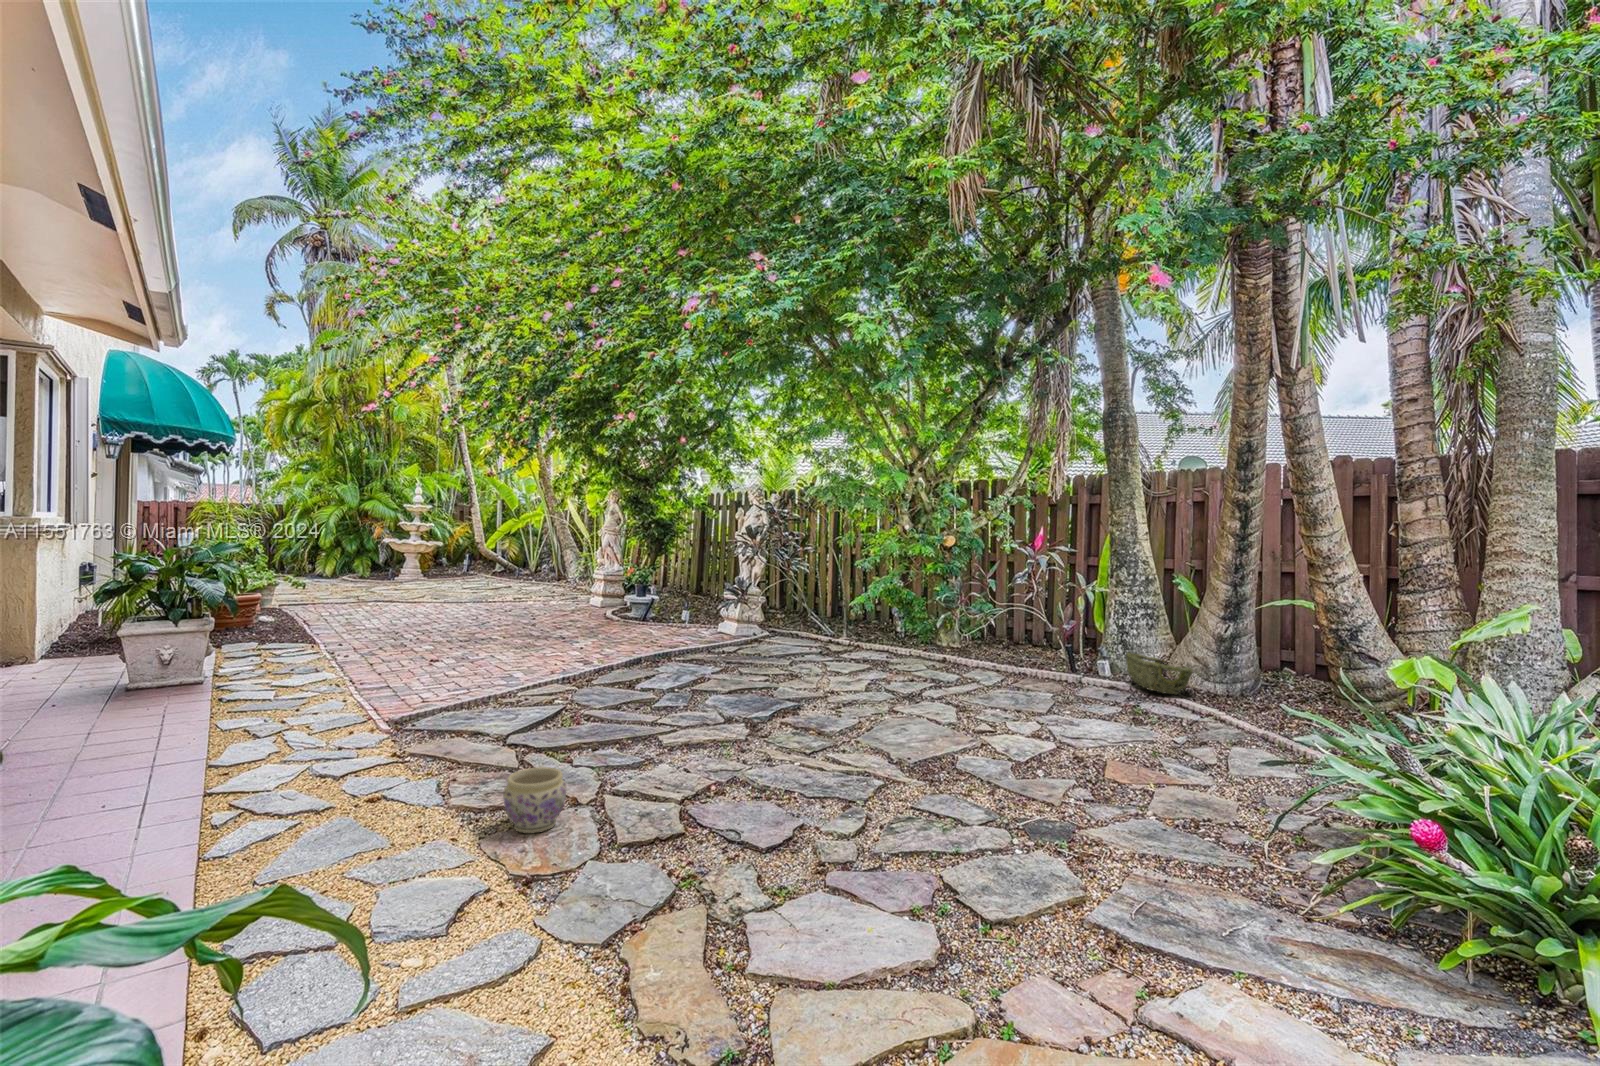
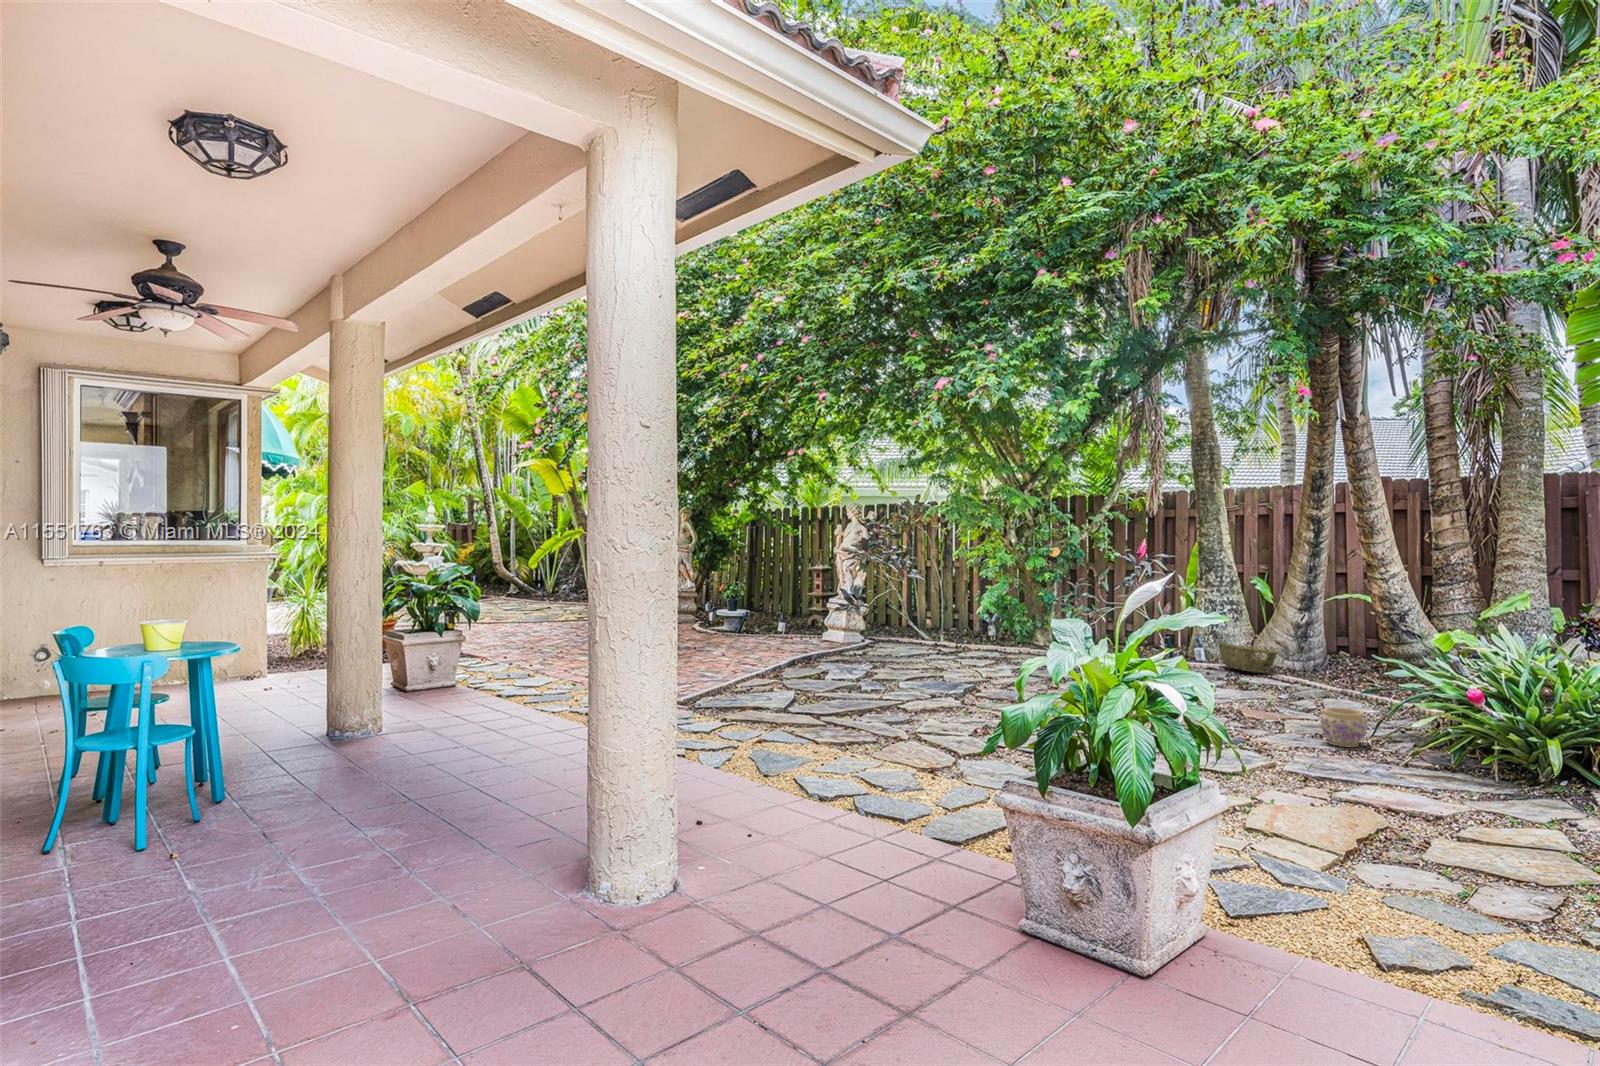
planter: present [503,767,567,834] -> present [1320,707,1367,748]

